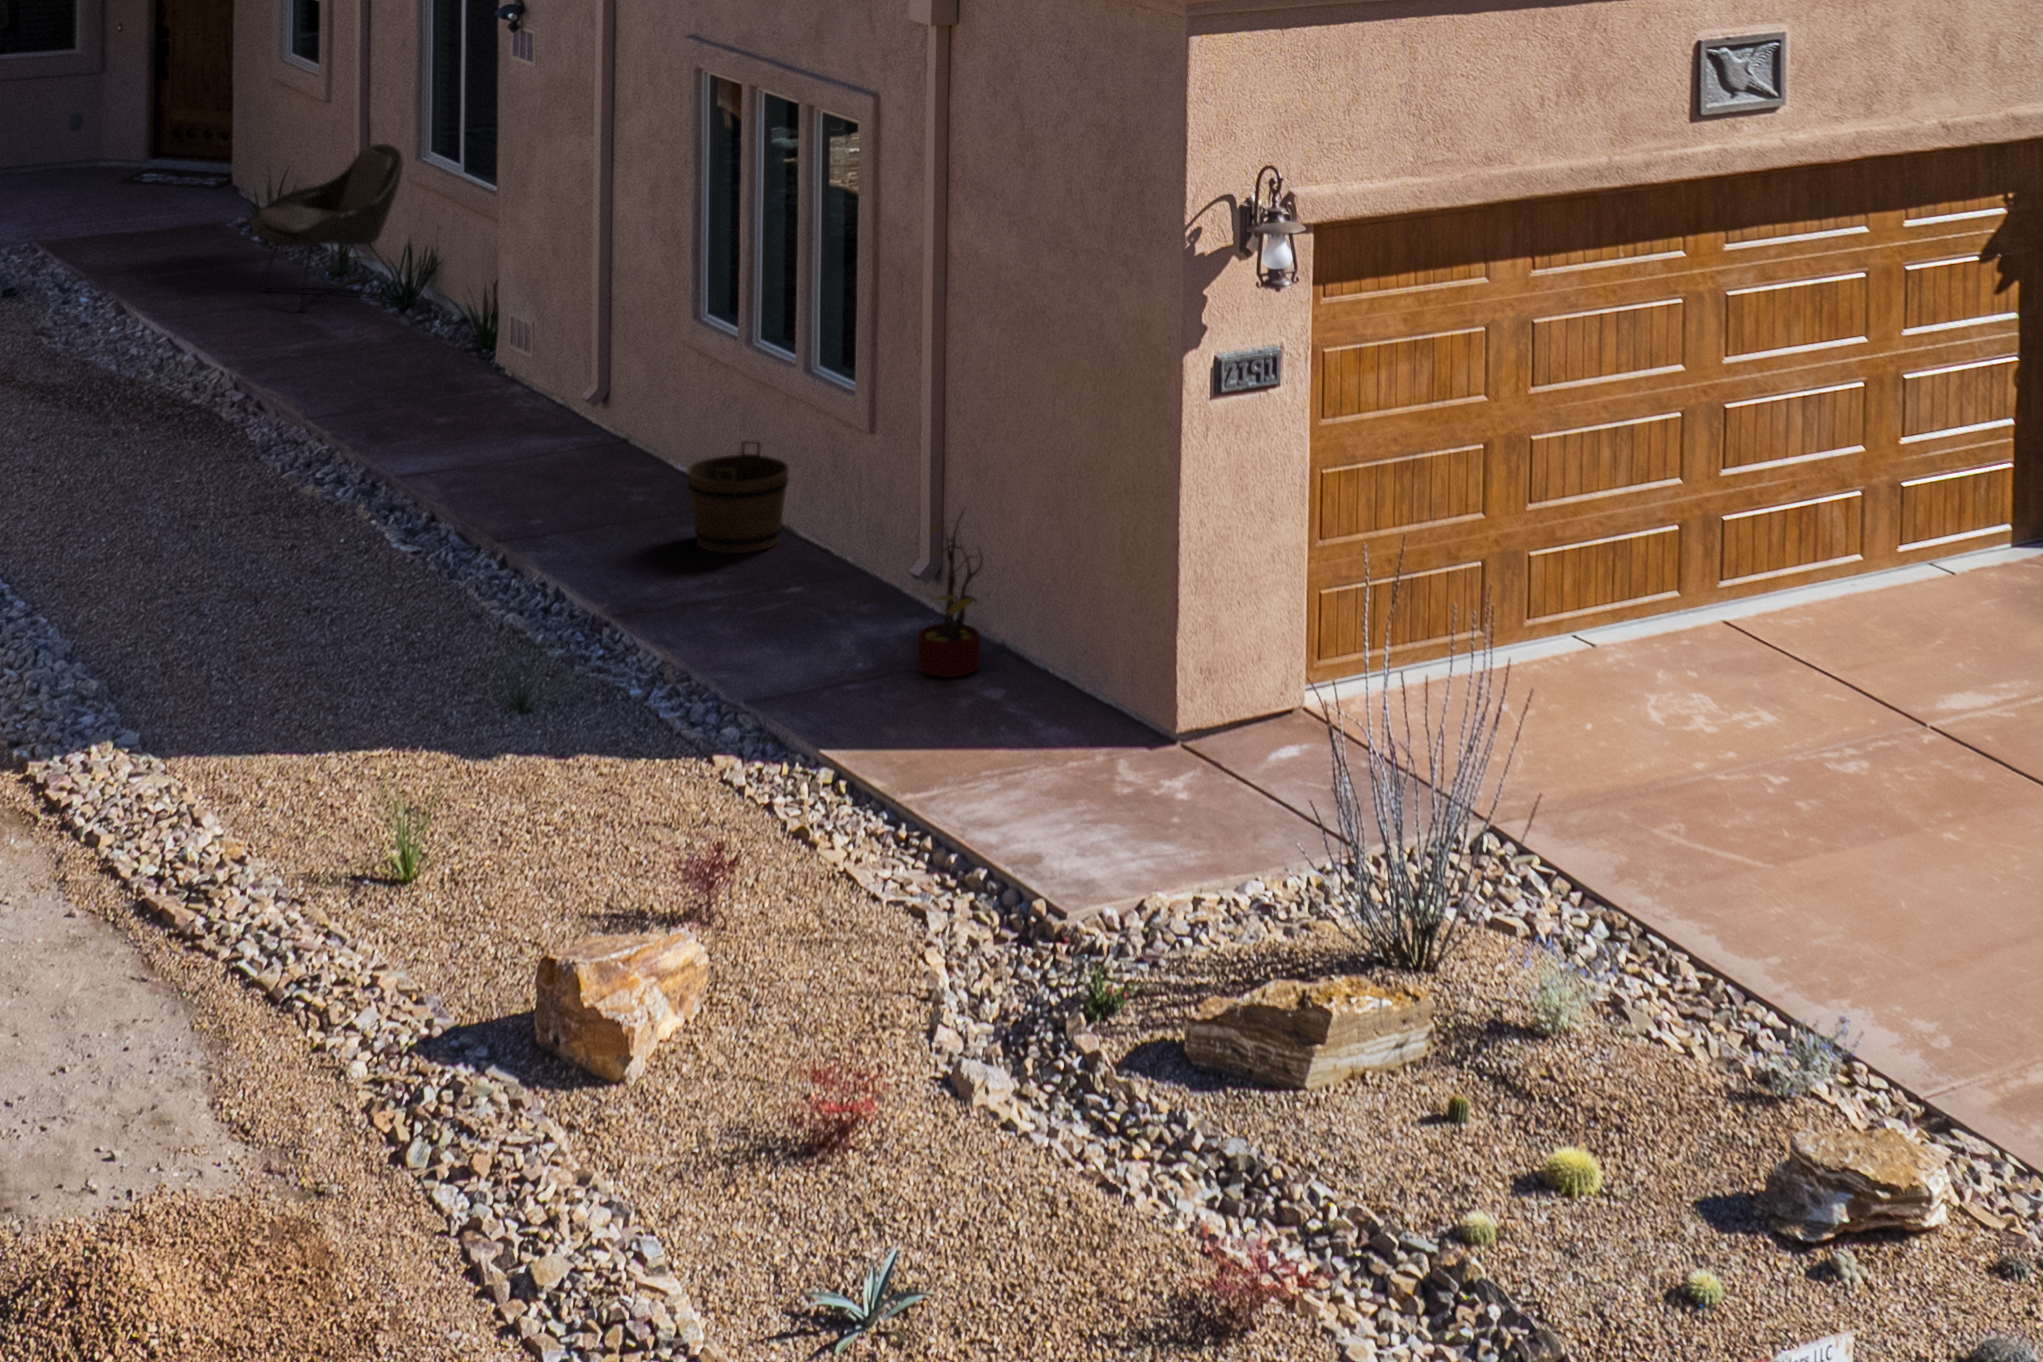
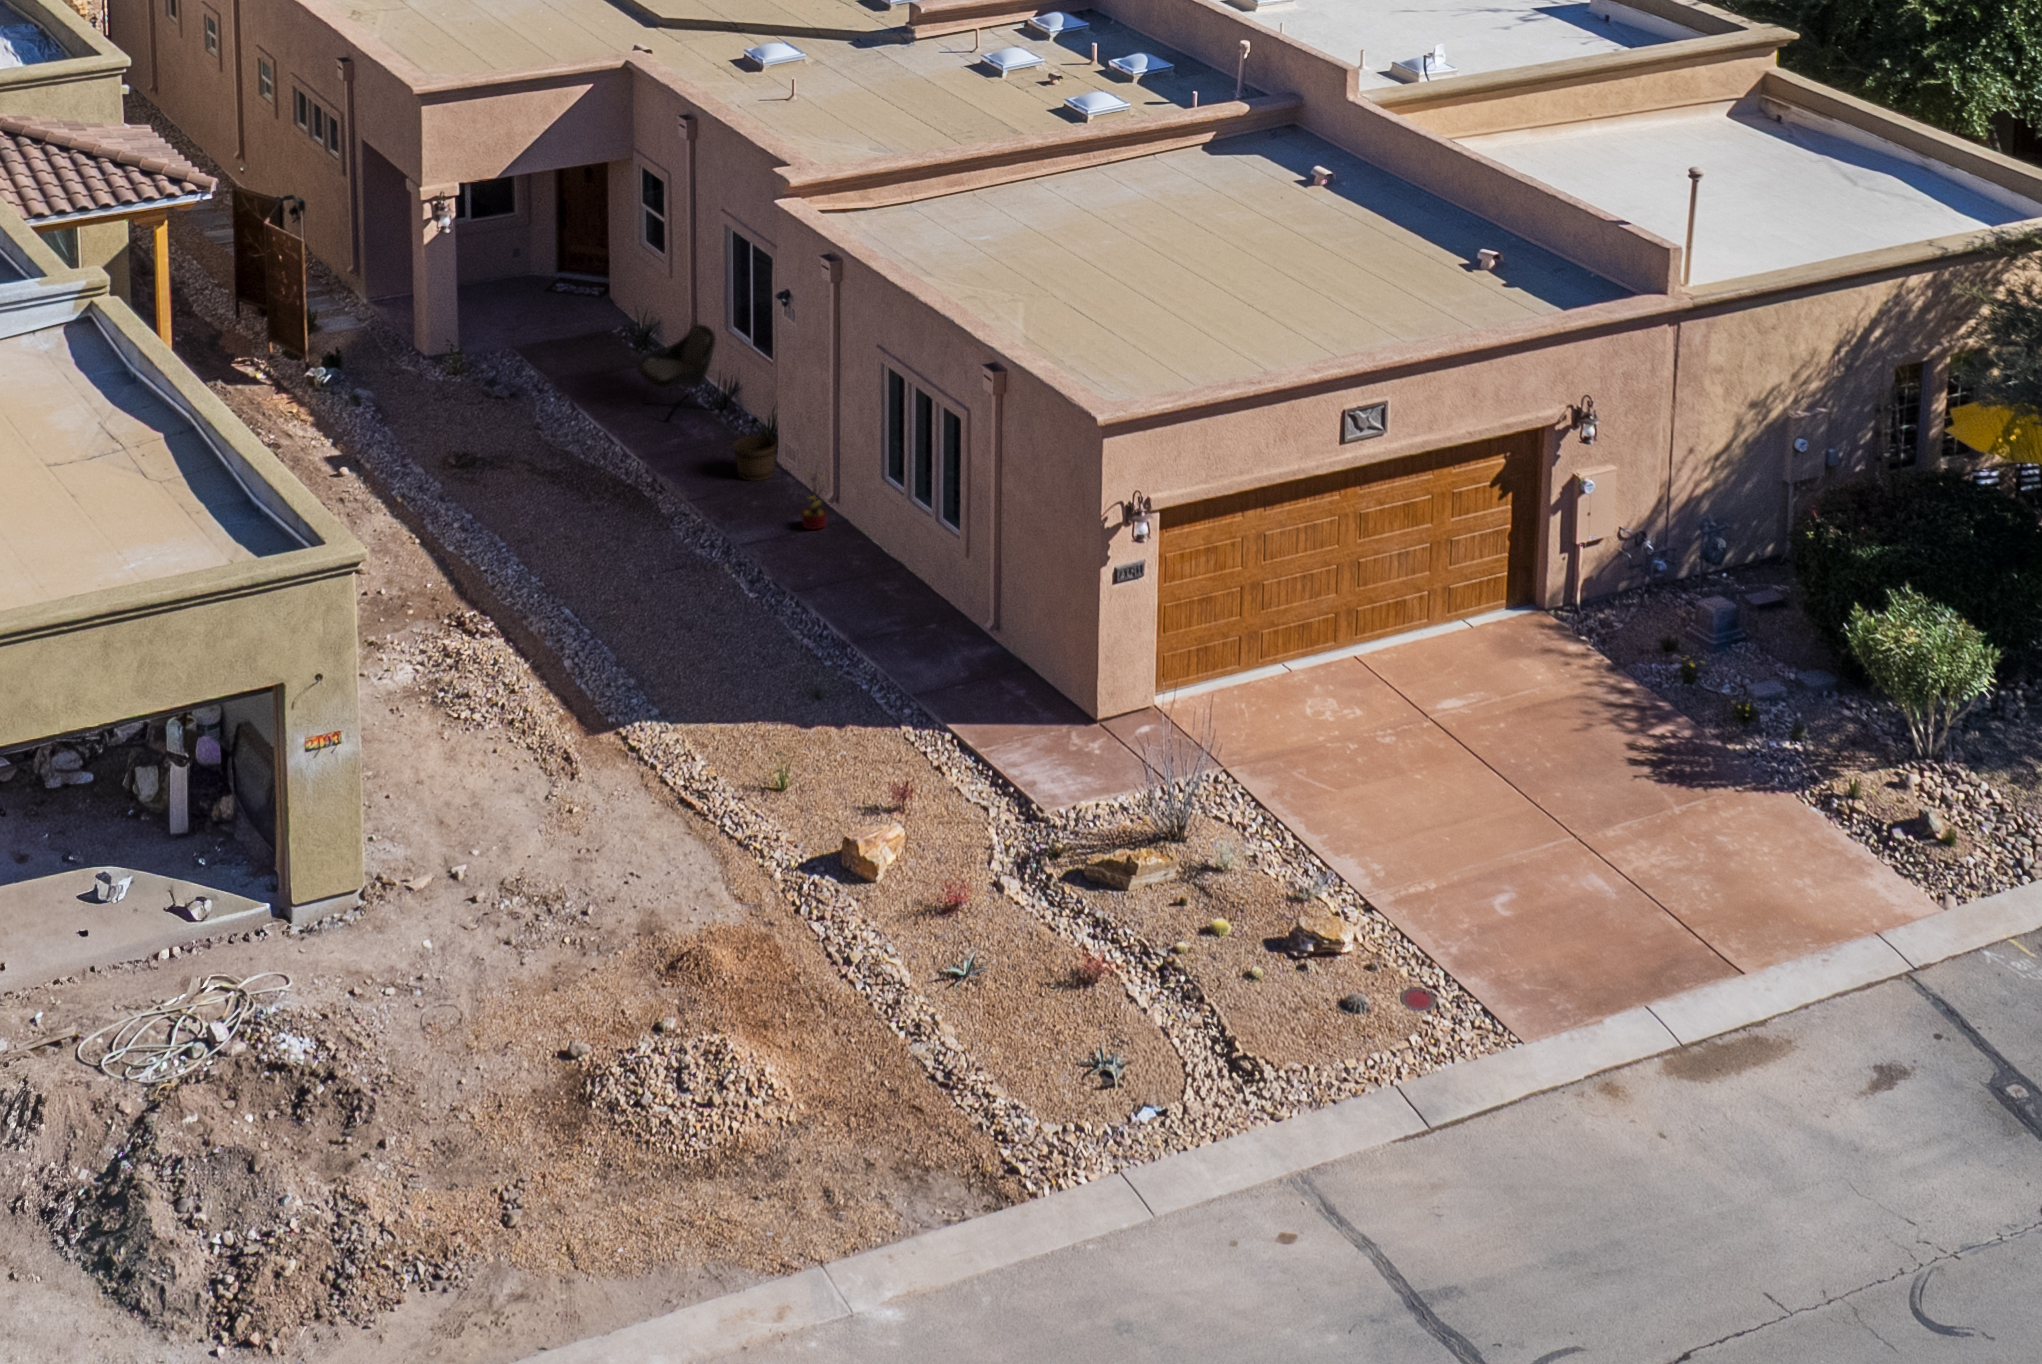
bucket: present [688,441,789,553] -> present [734,430,776,481]
decorative plant: present [918,508,984,677] -> present [802,471,827,529]

